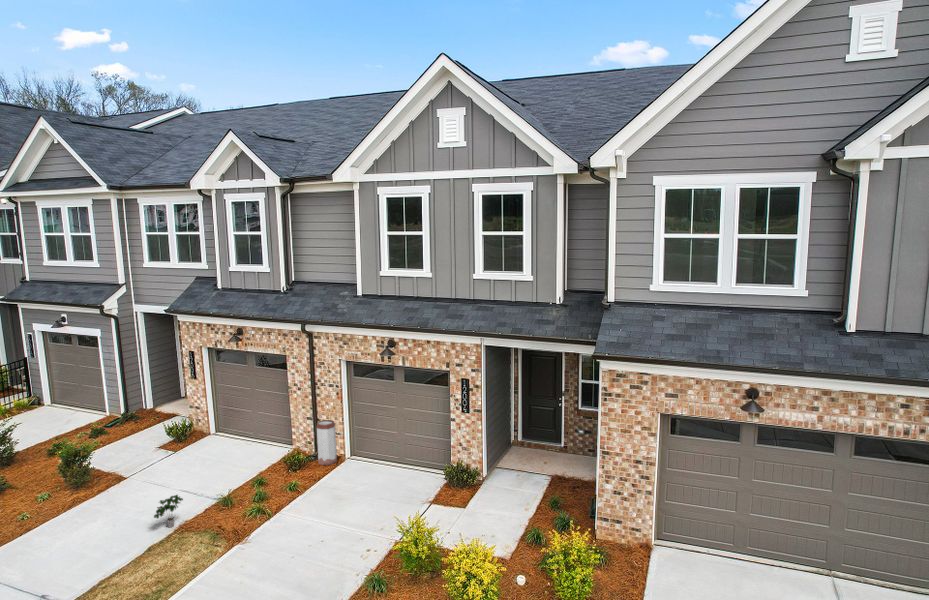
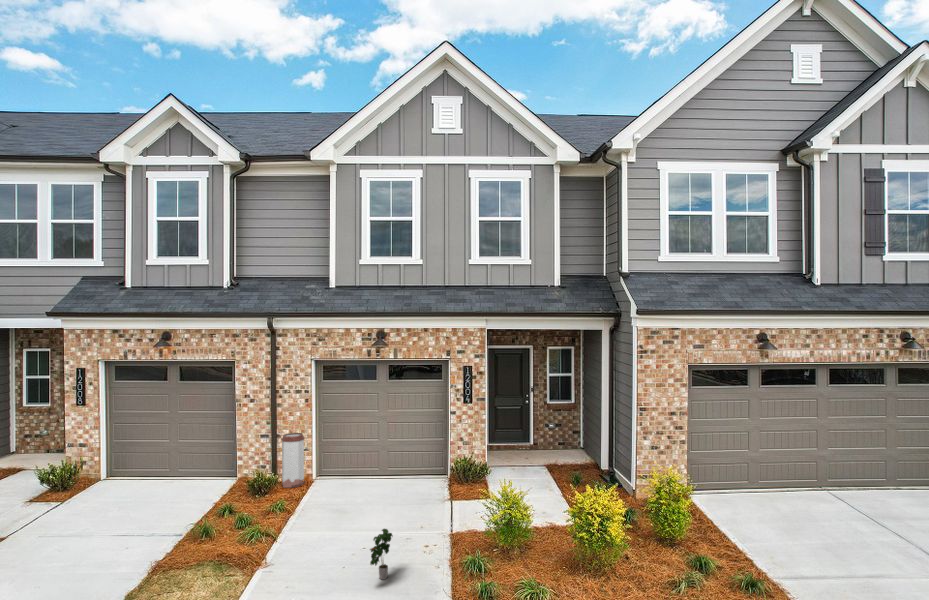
potted plant: present [154,495,183,527] -> present [370,529,393,579]

